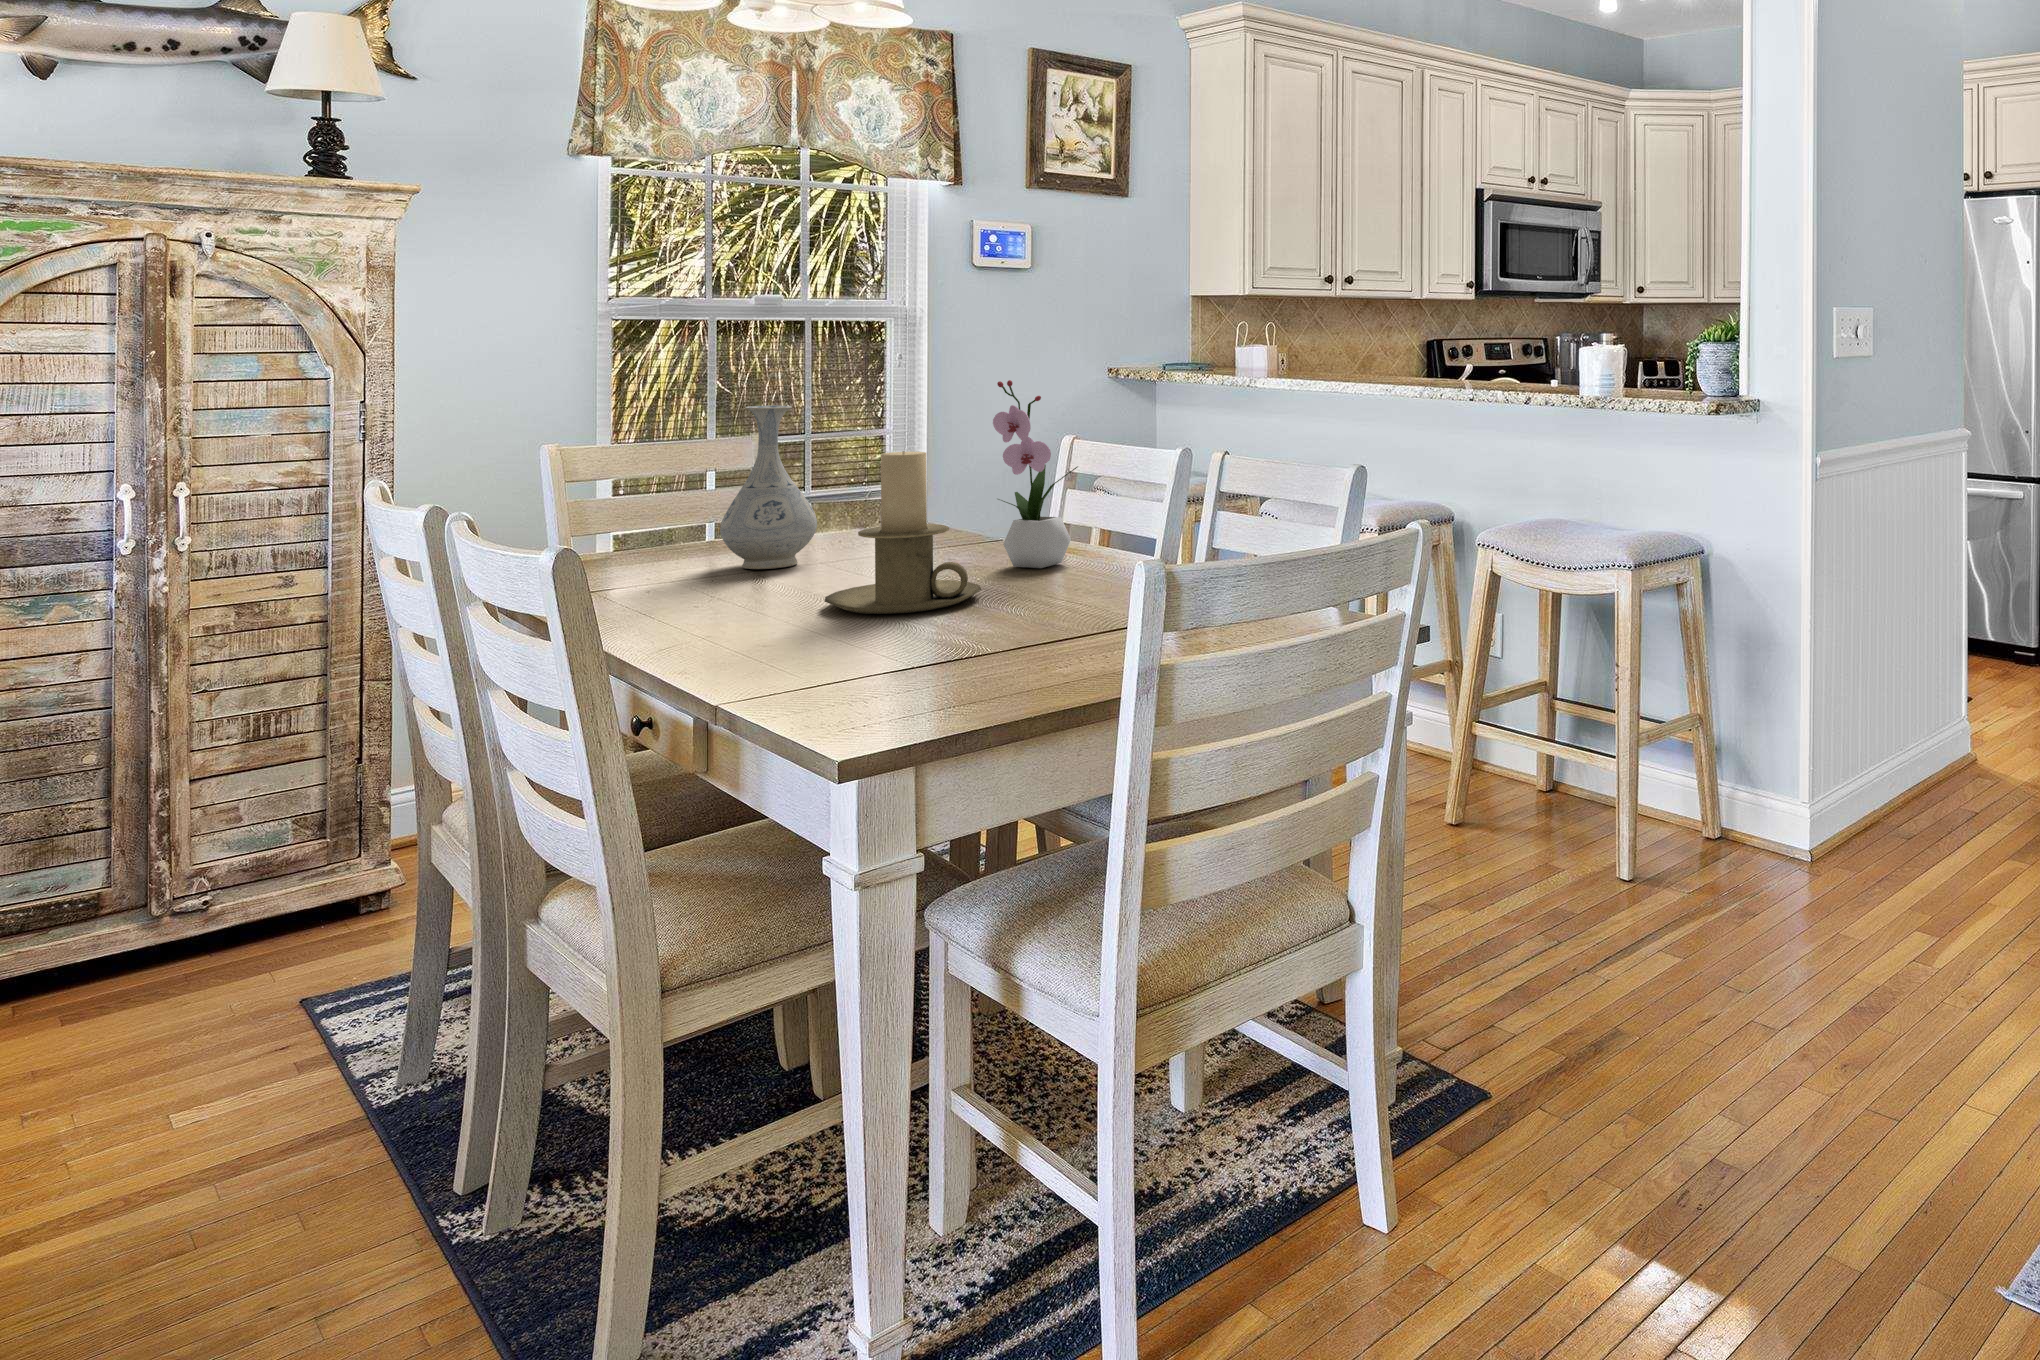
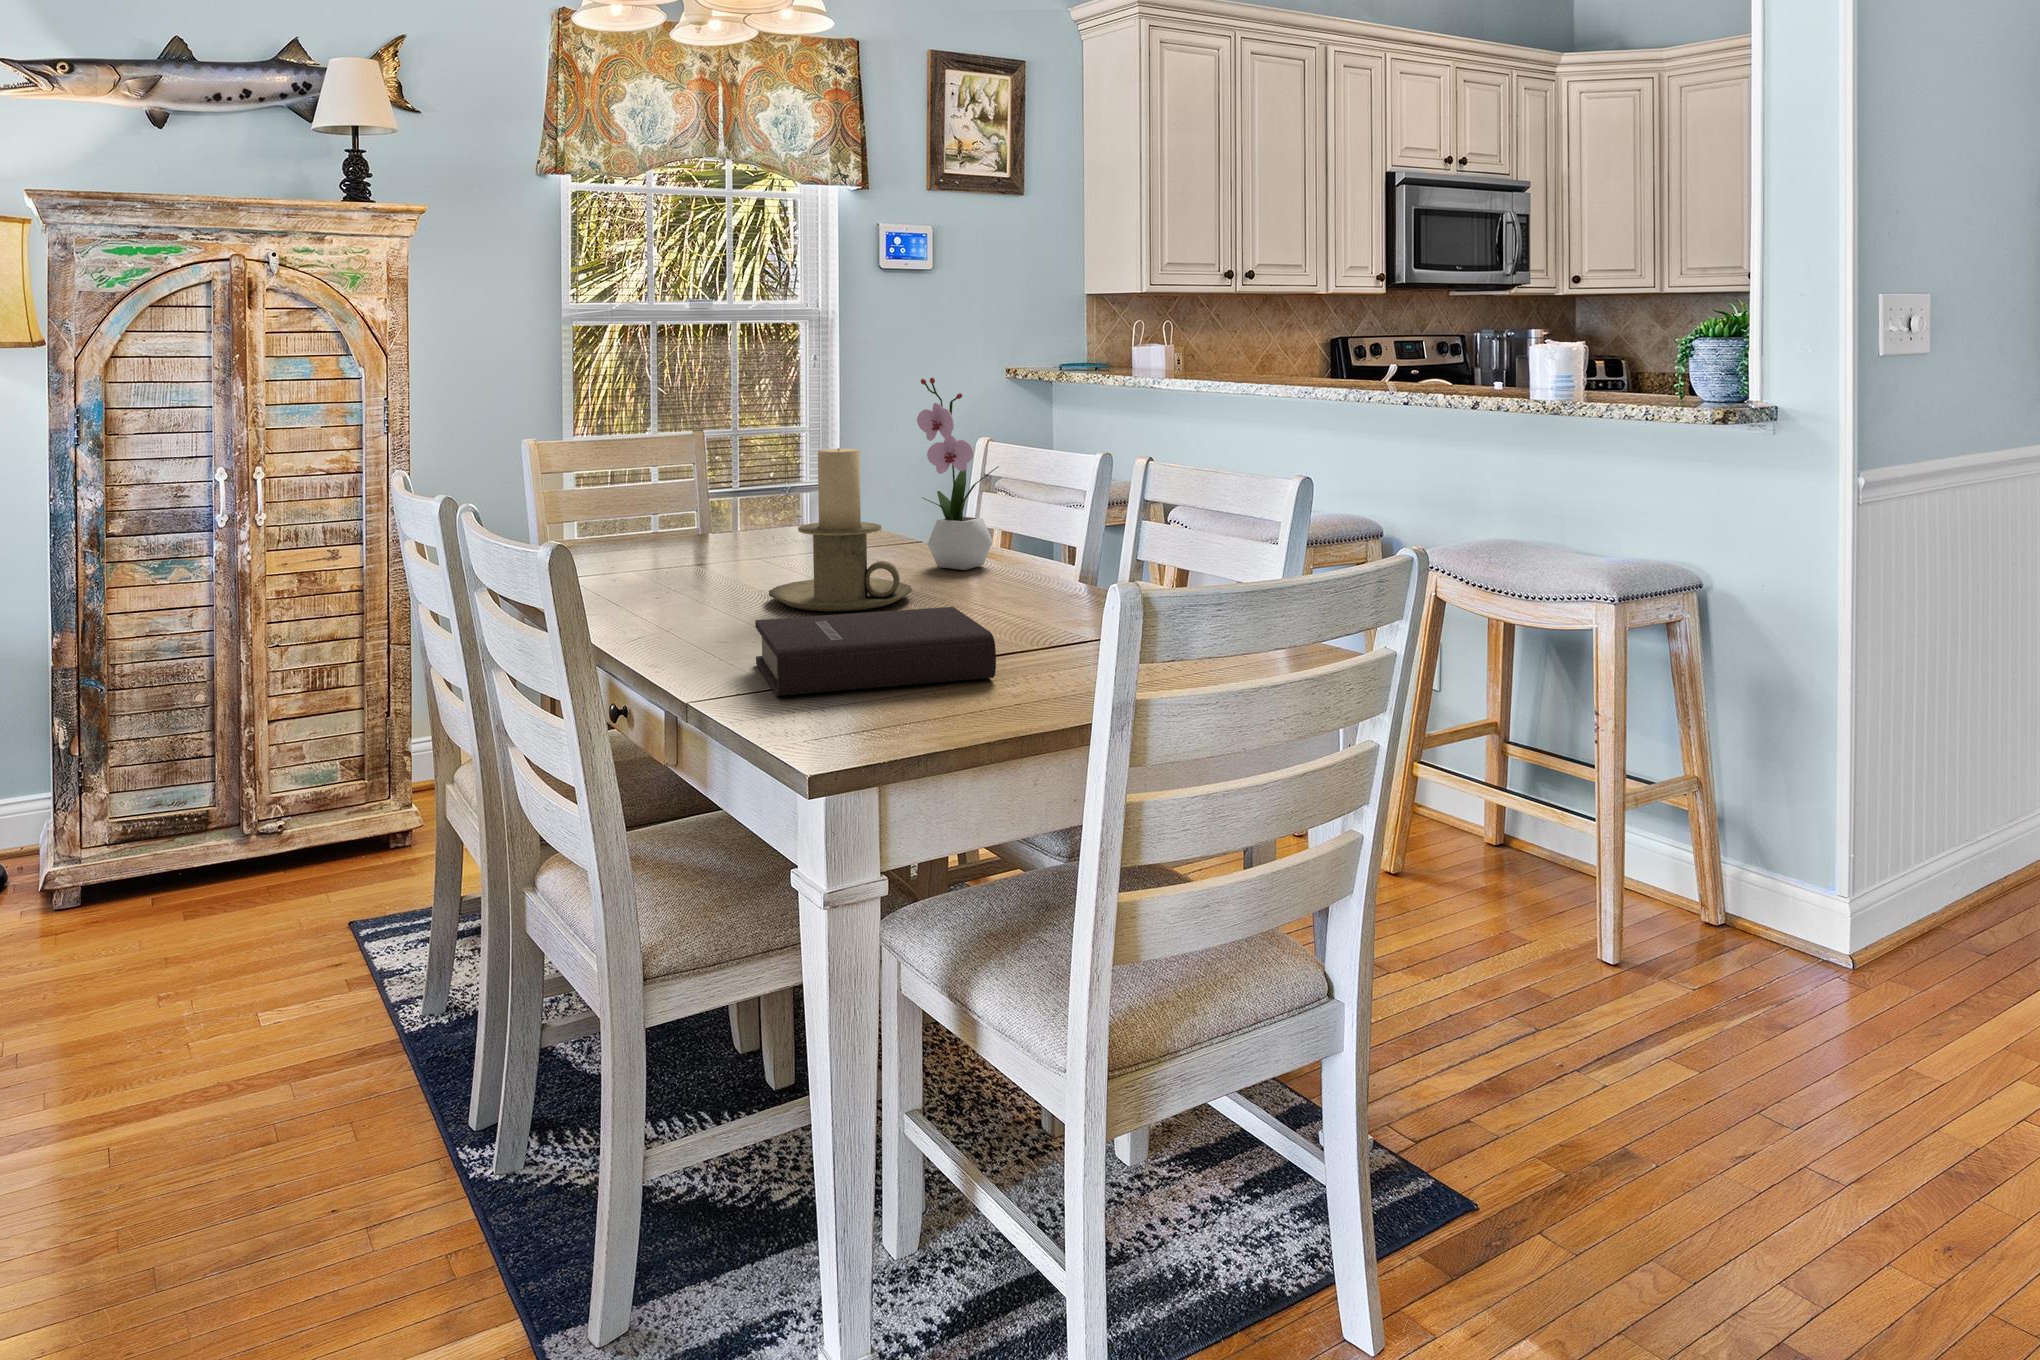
vase: present [720,405,817,569] -> none [672,402,755,559]
book: none [801,601,1050,696] -> present [755,607,996,696]

